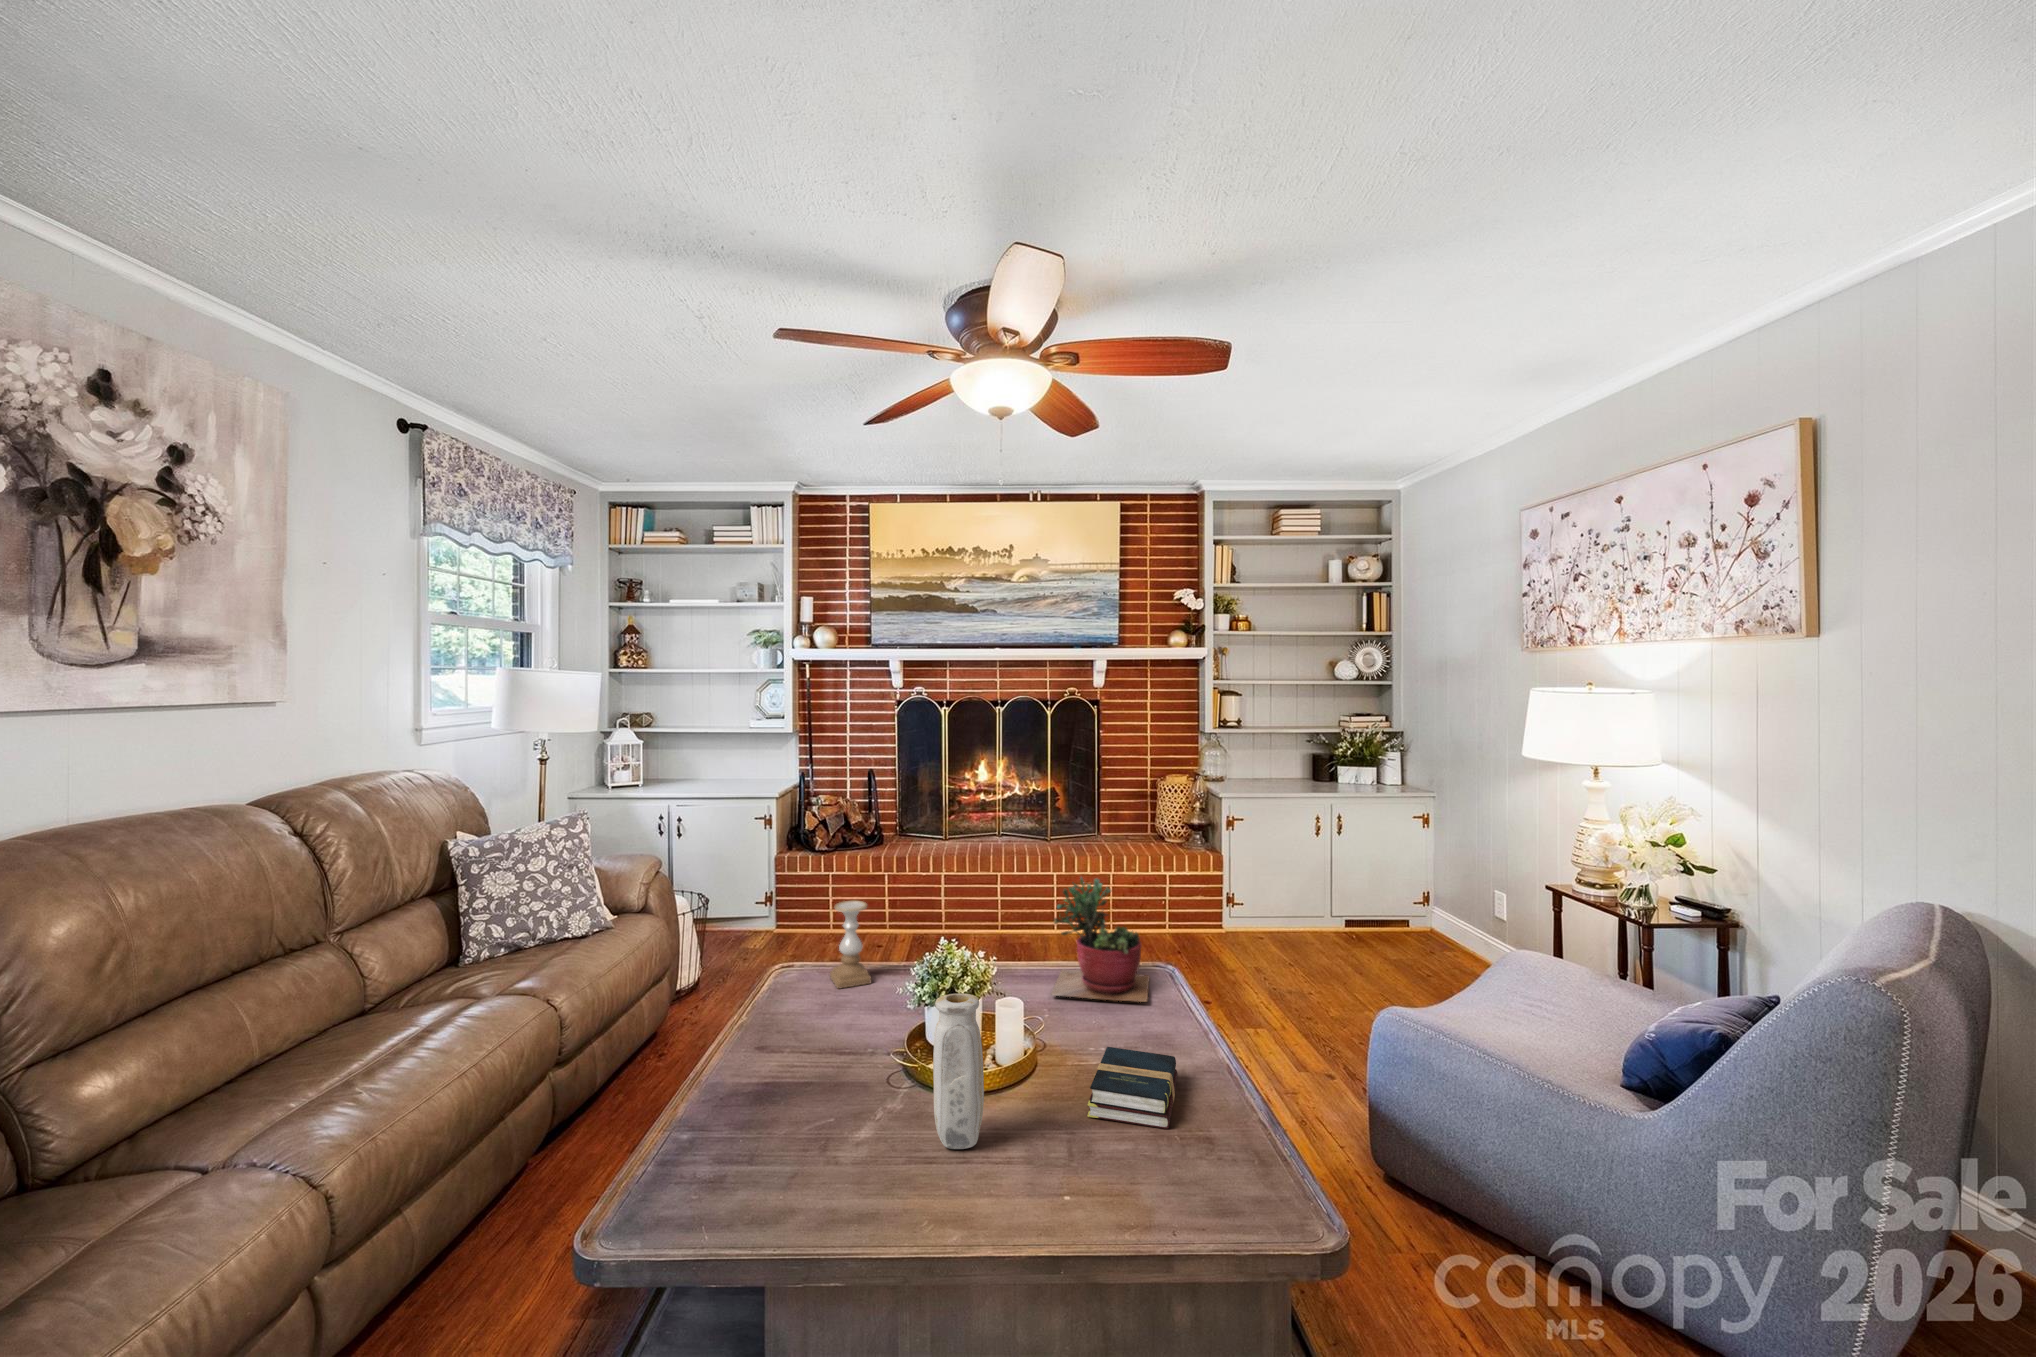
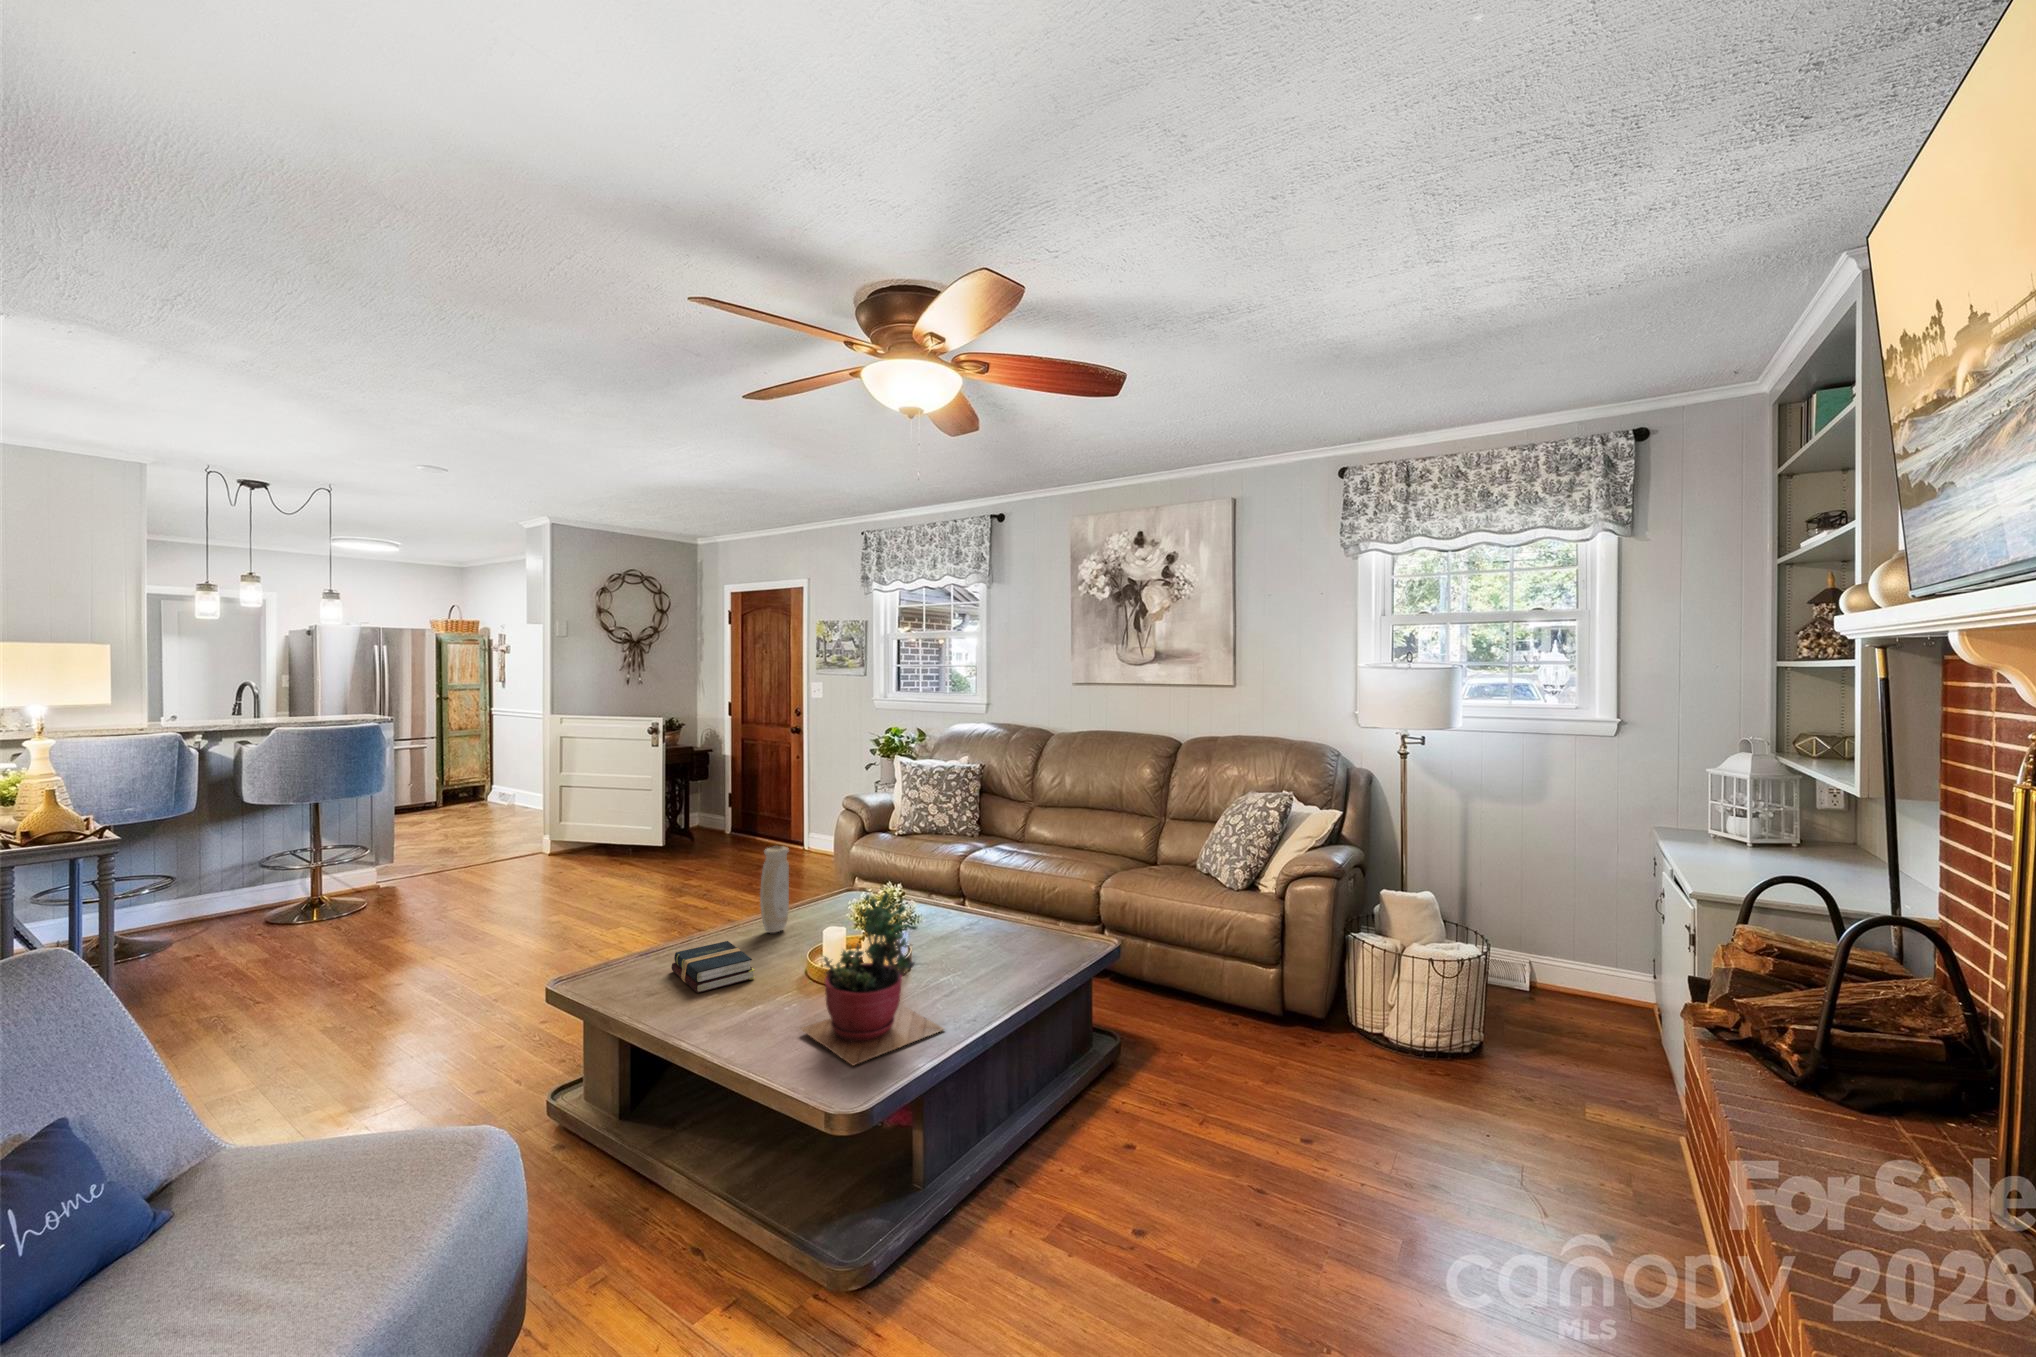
candle holder: present [830,900,871,989] -> none [1031,875,1066,955]

